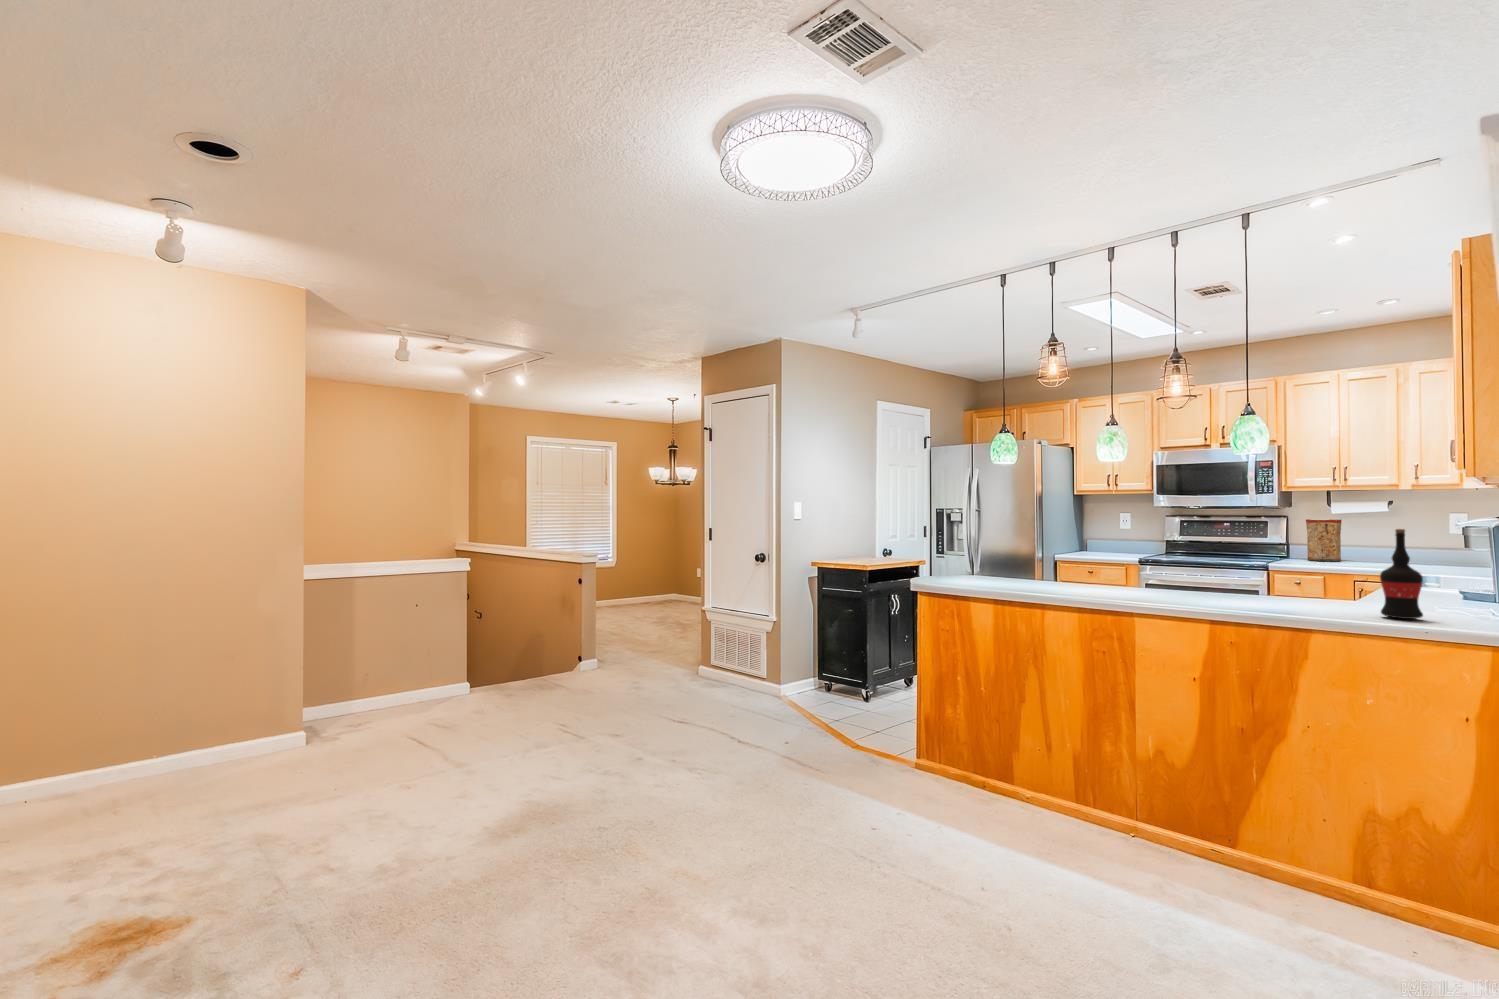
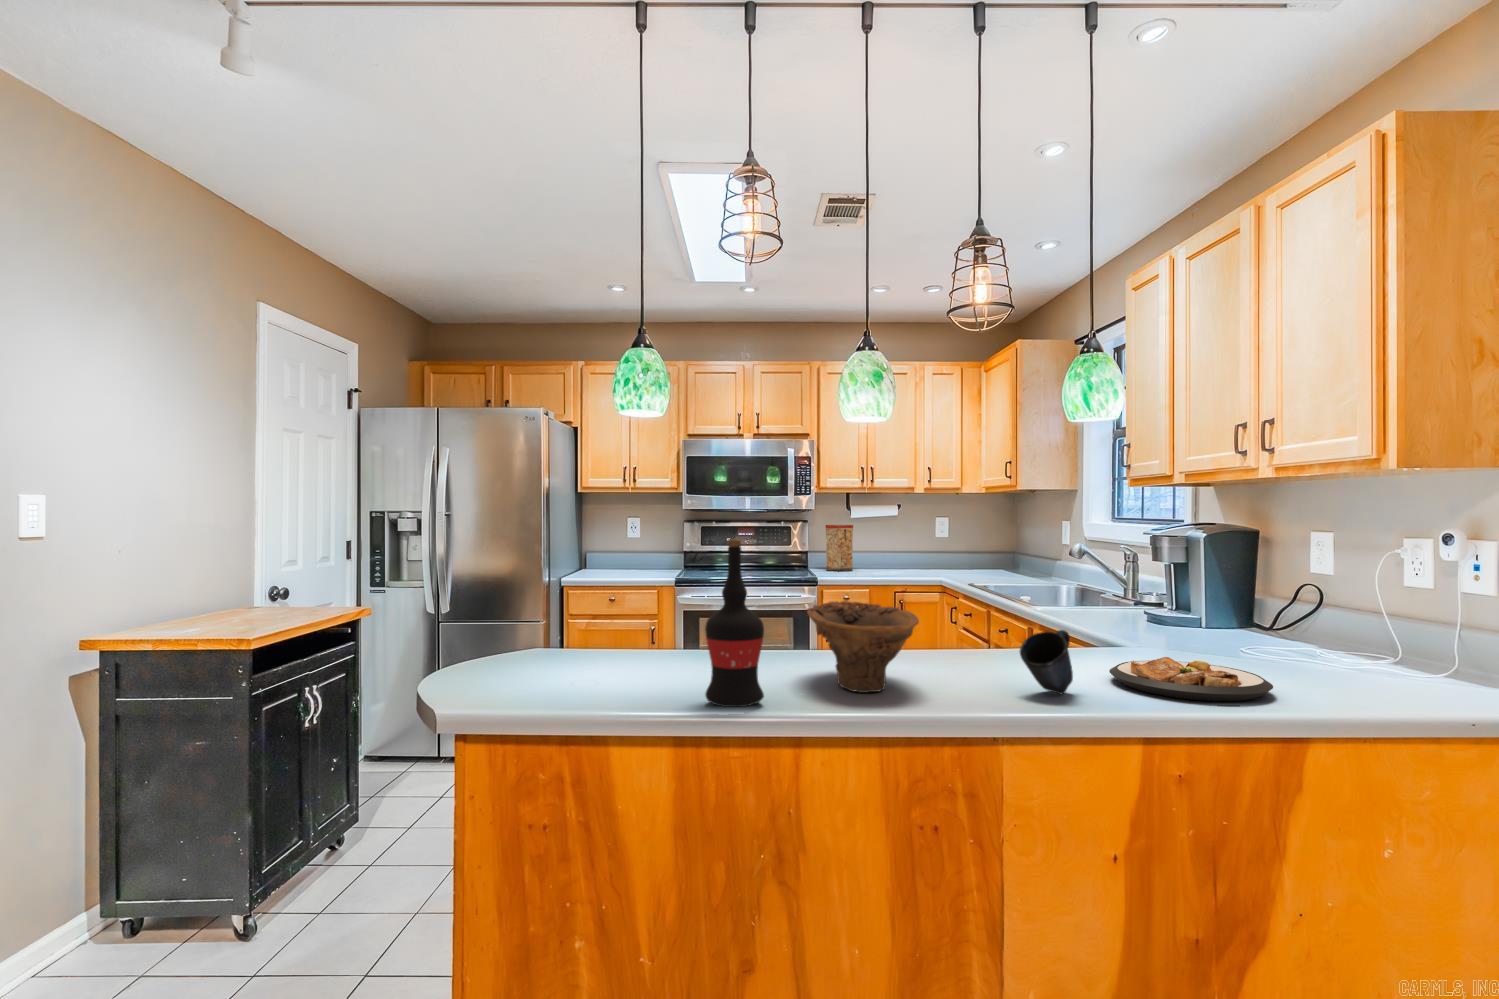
wine bottle: present [1380,529,1423,619] -> present [705,539,764,707]
bowl: none [1059,555,1115,592] -> present [807,601,919,693]
mug: none [1150,570,1184,600] -> present [1020,630,1073,694]
plate: none [1217,591,1308,609] -> present [1109,657,1273,701]

